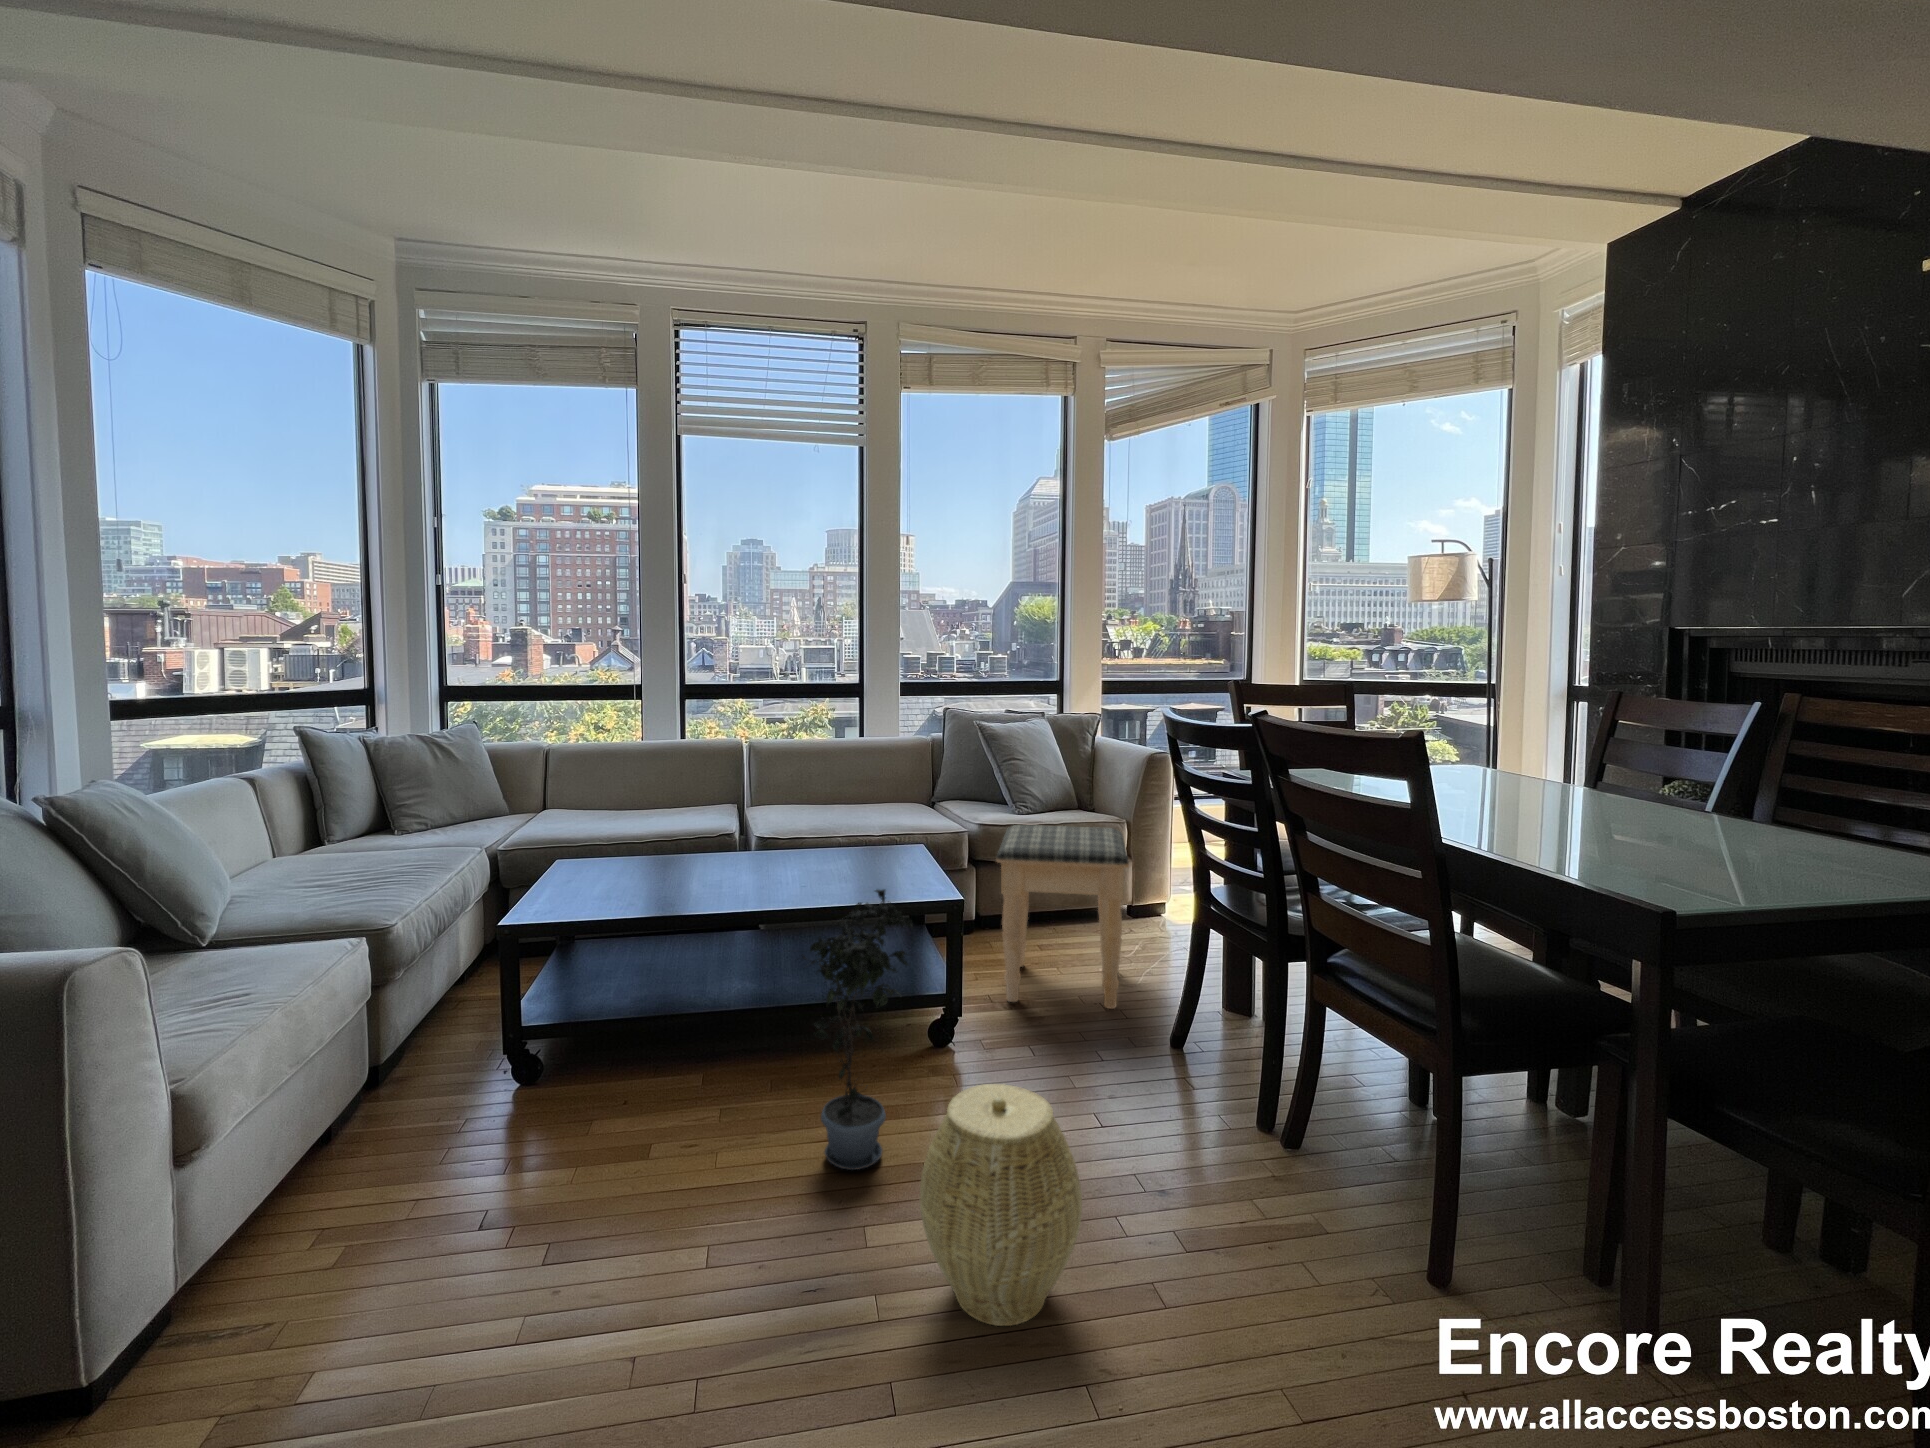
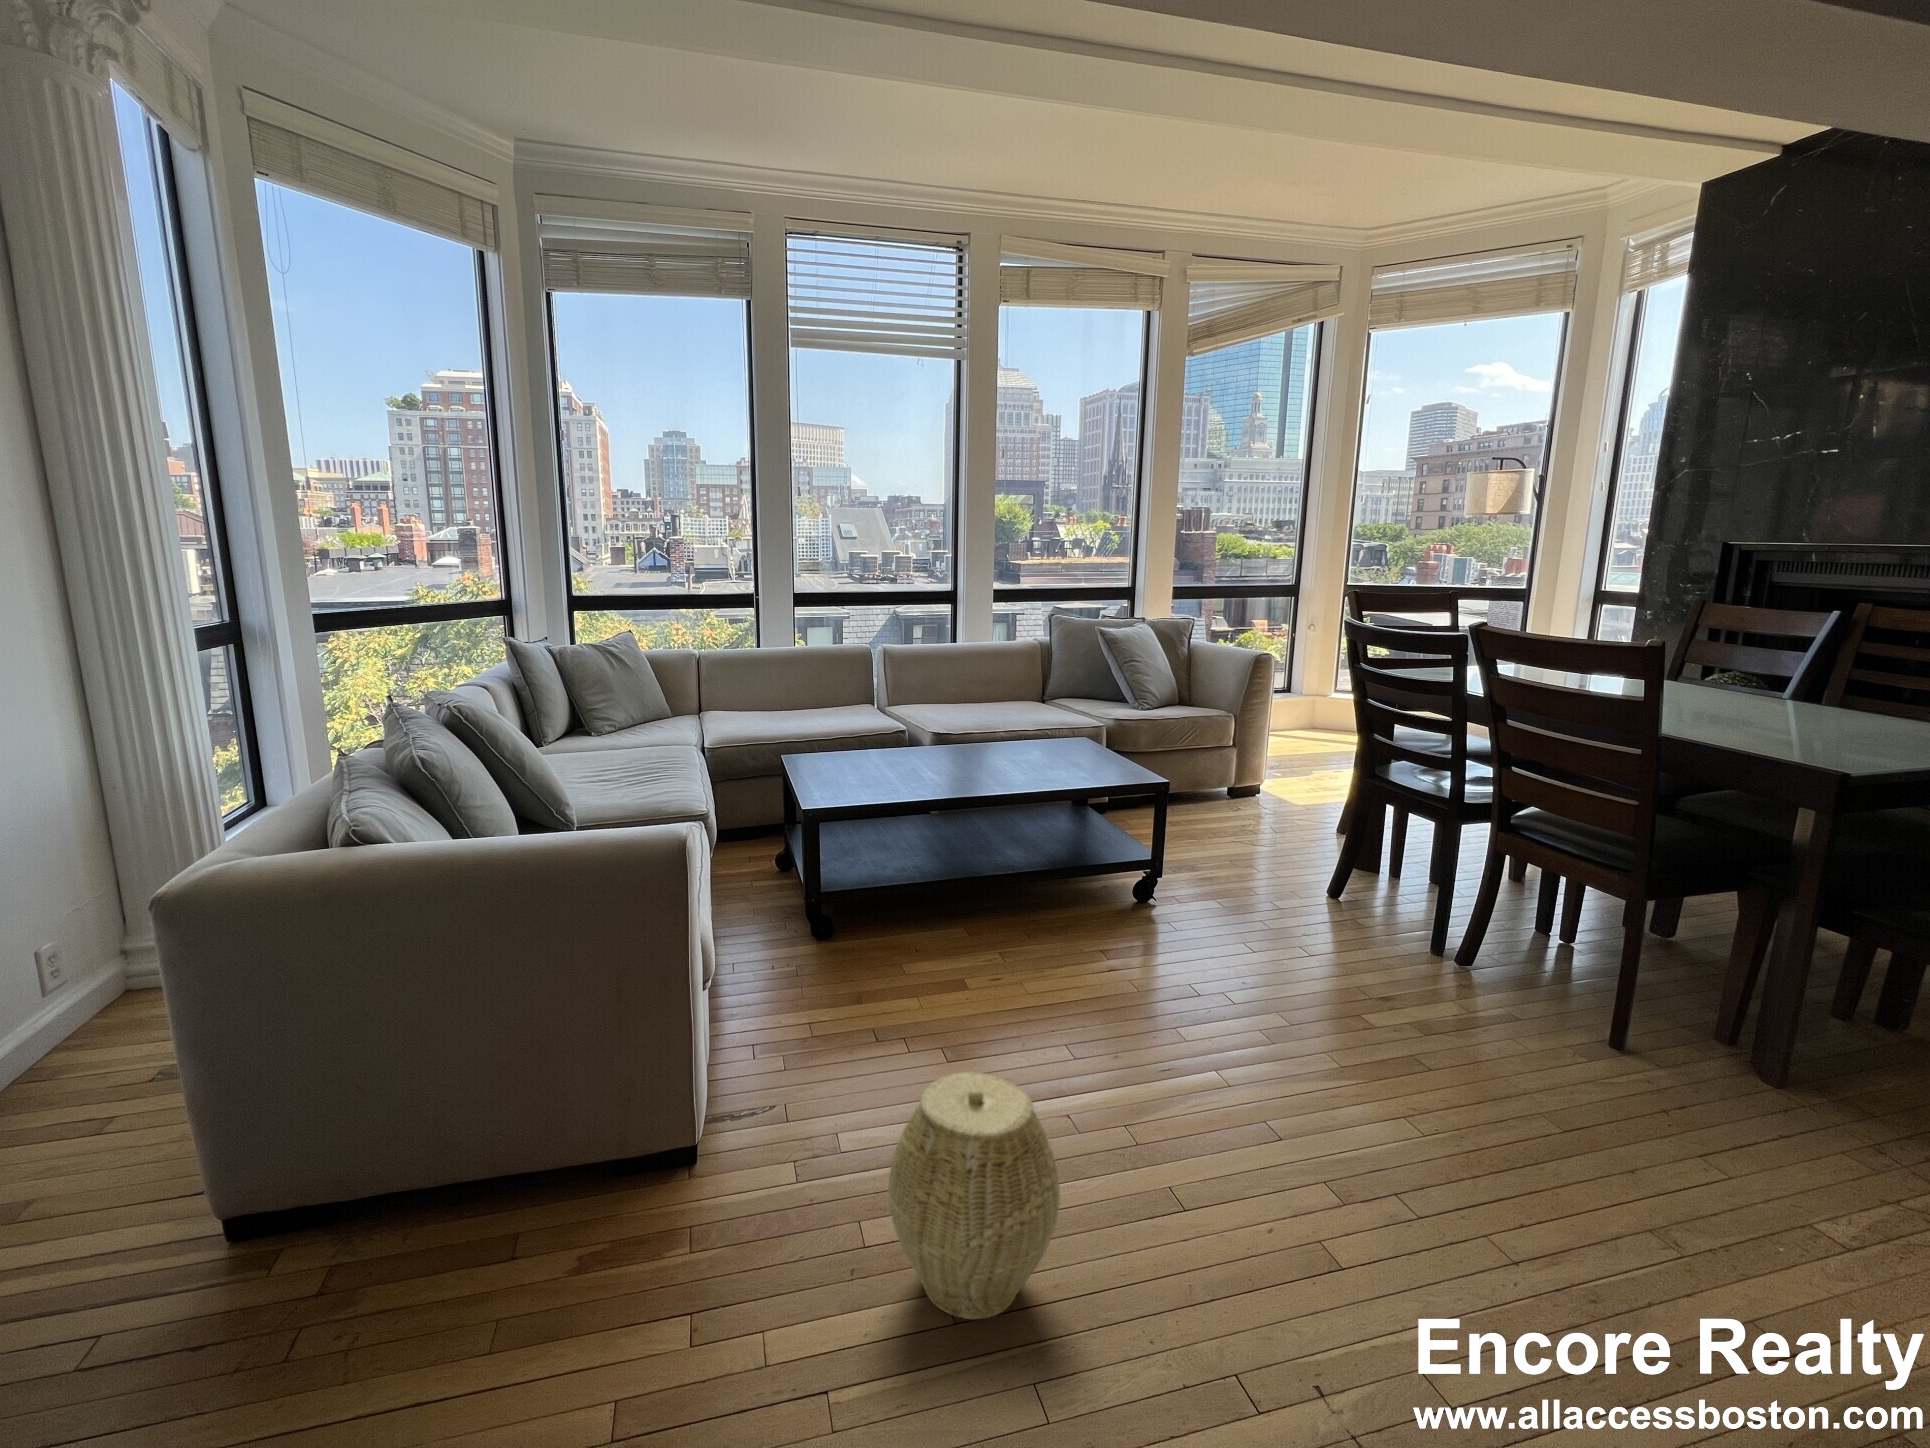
footstool: present [996,825,1129,1009] -> none [968,773,1113,974]
potted plant: present [803,890,913,1171] -> none [753,857,883,1152]

